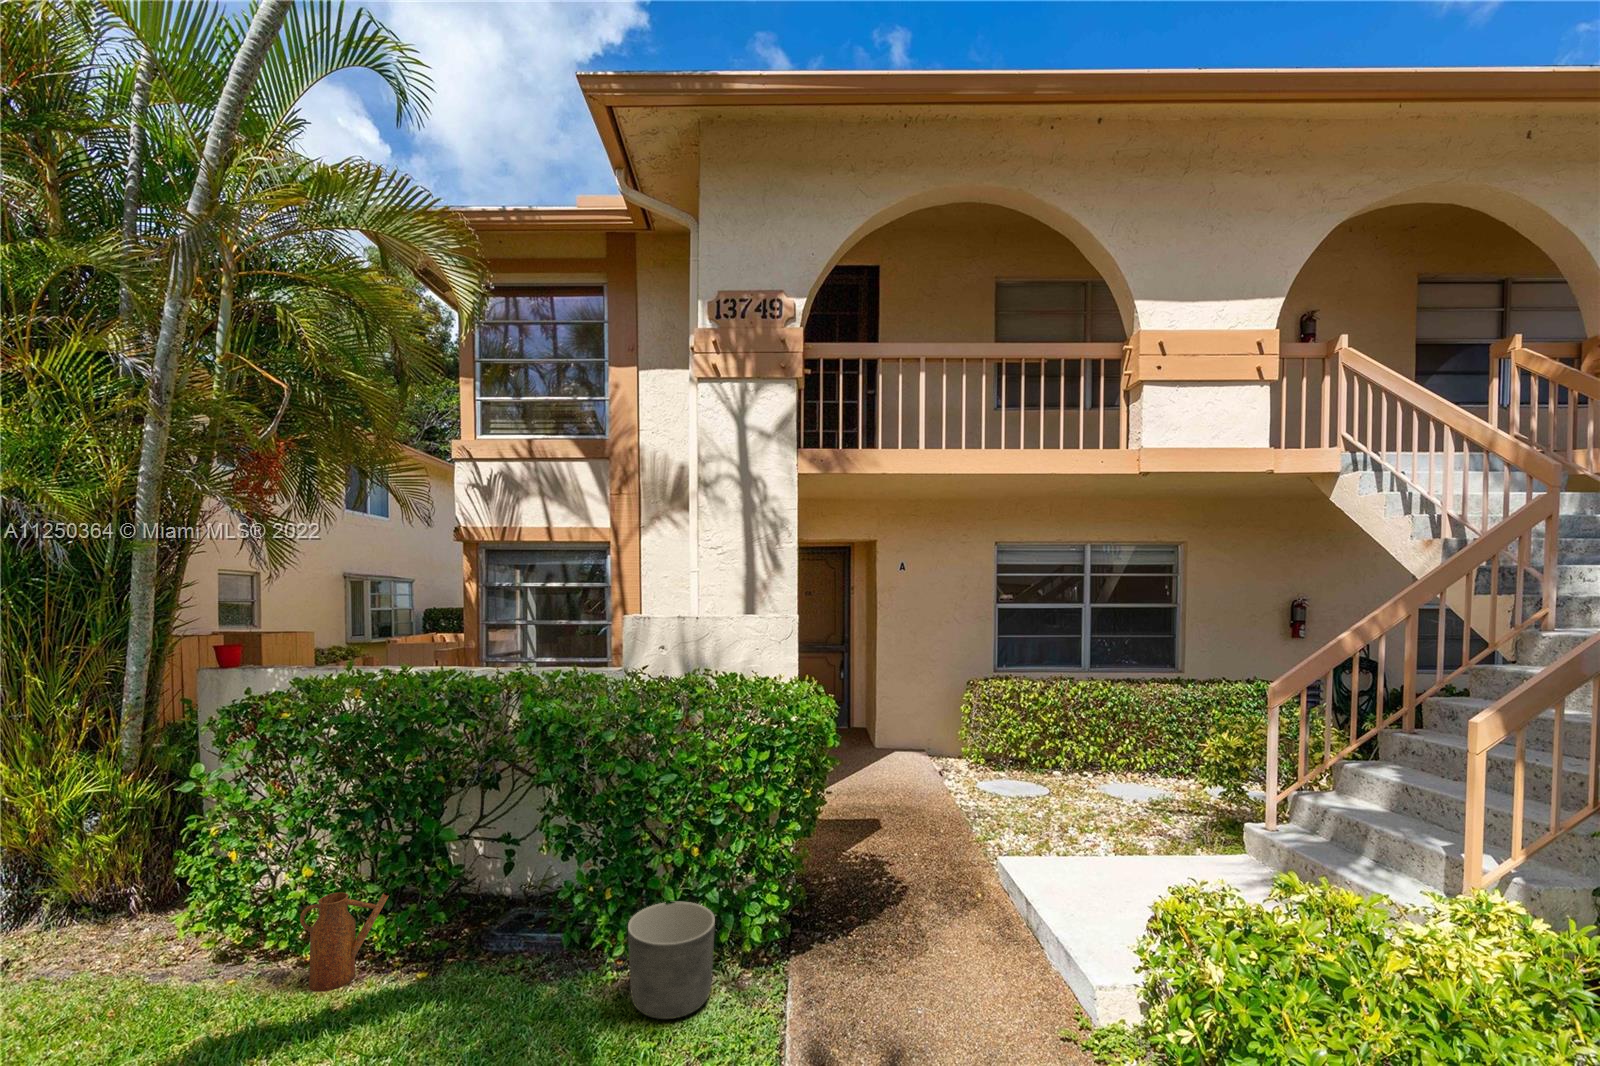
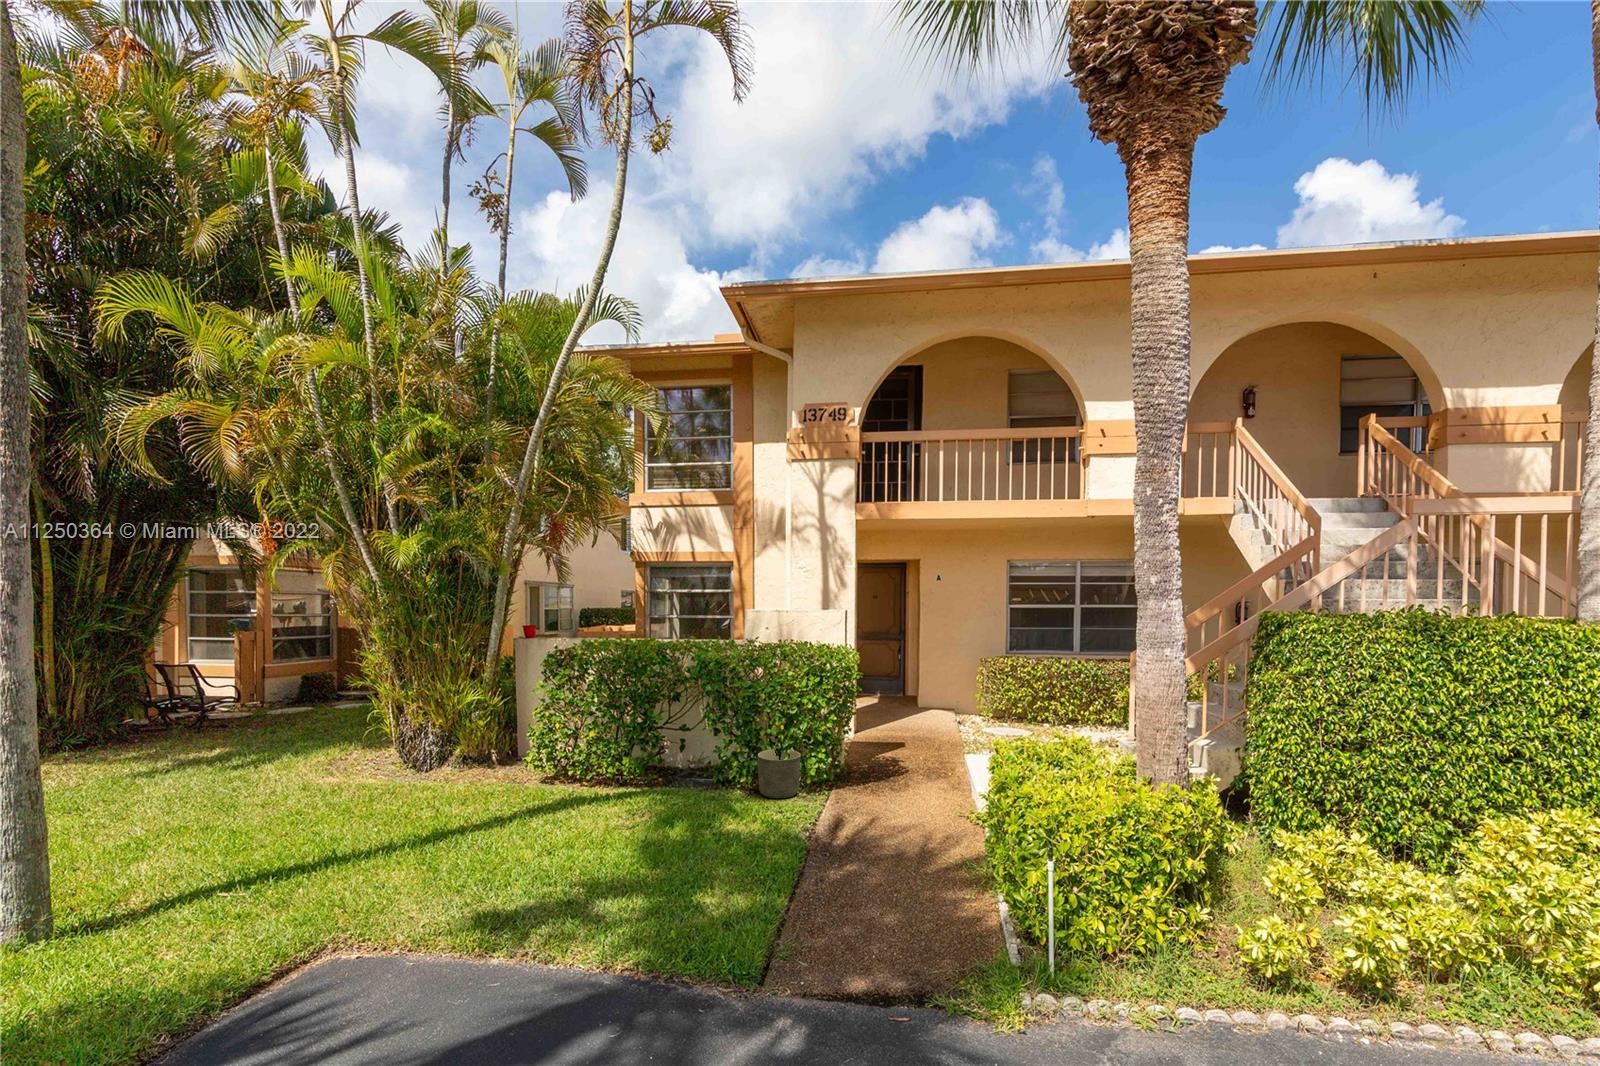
watering can: present [300,892,390,992] -> none [597,740,639,786]

